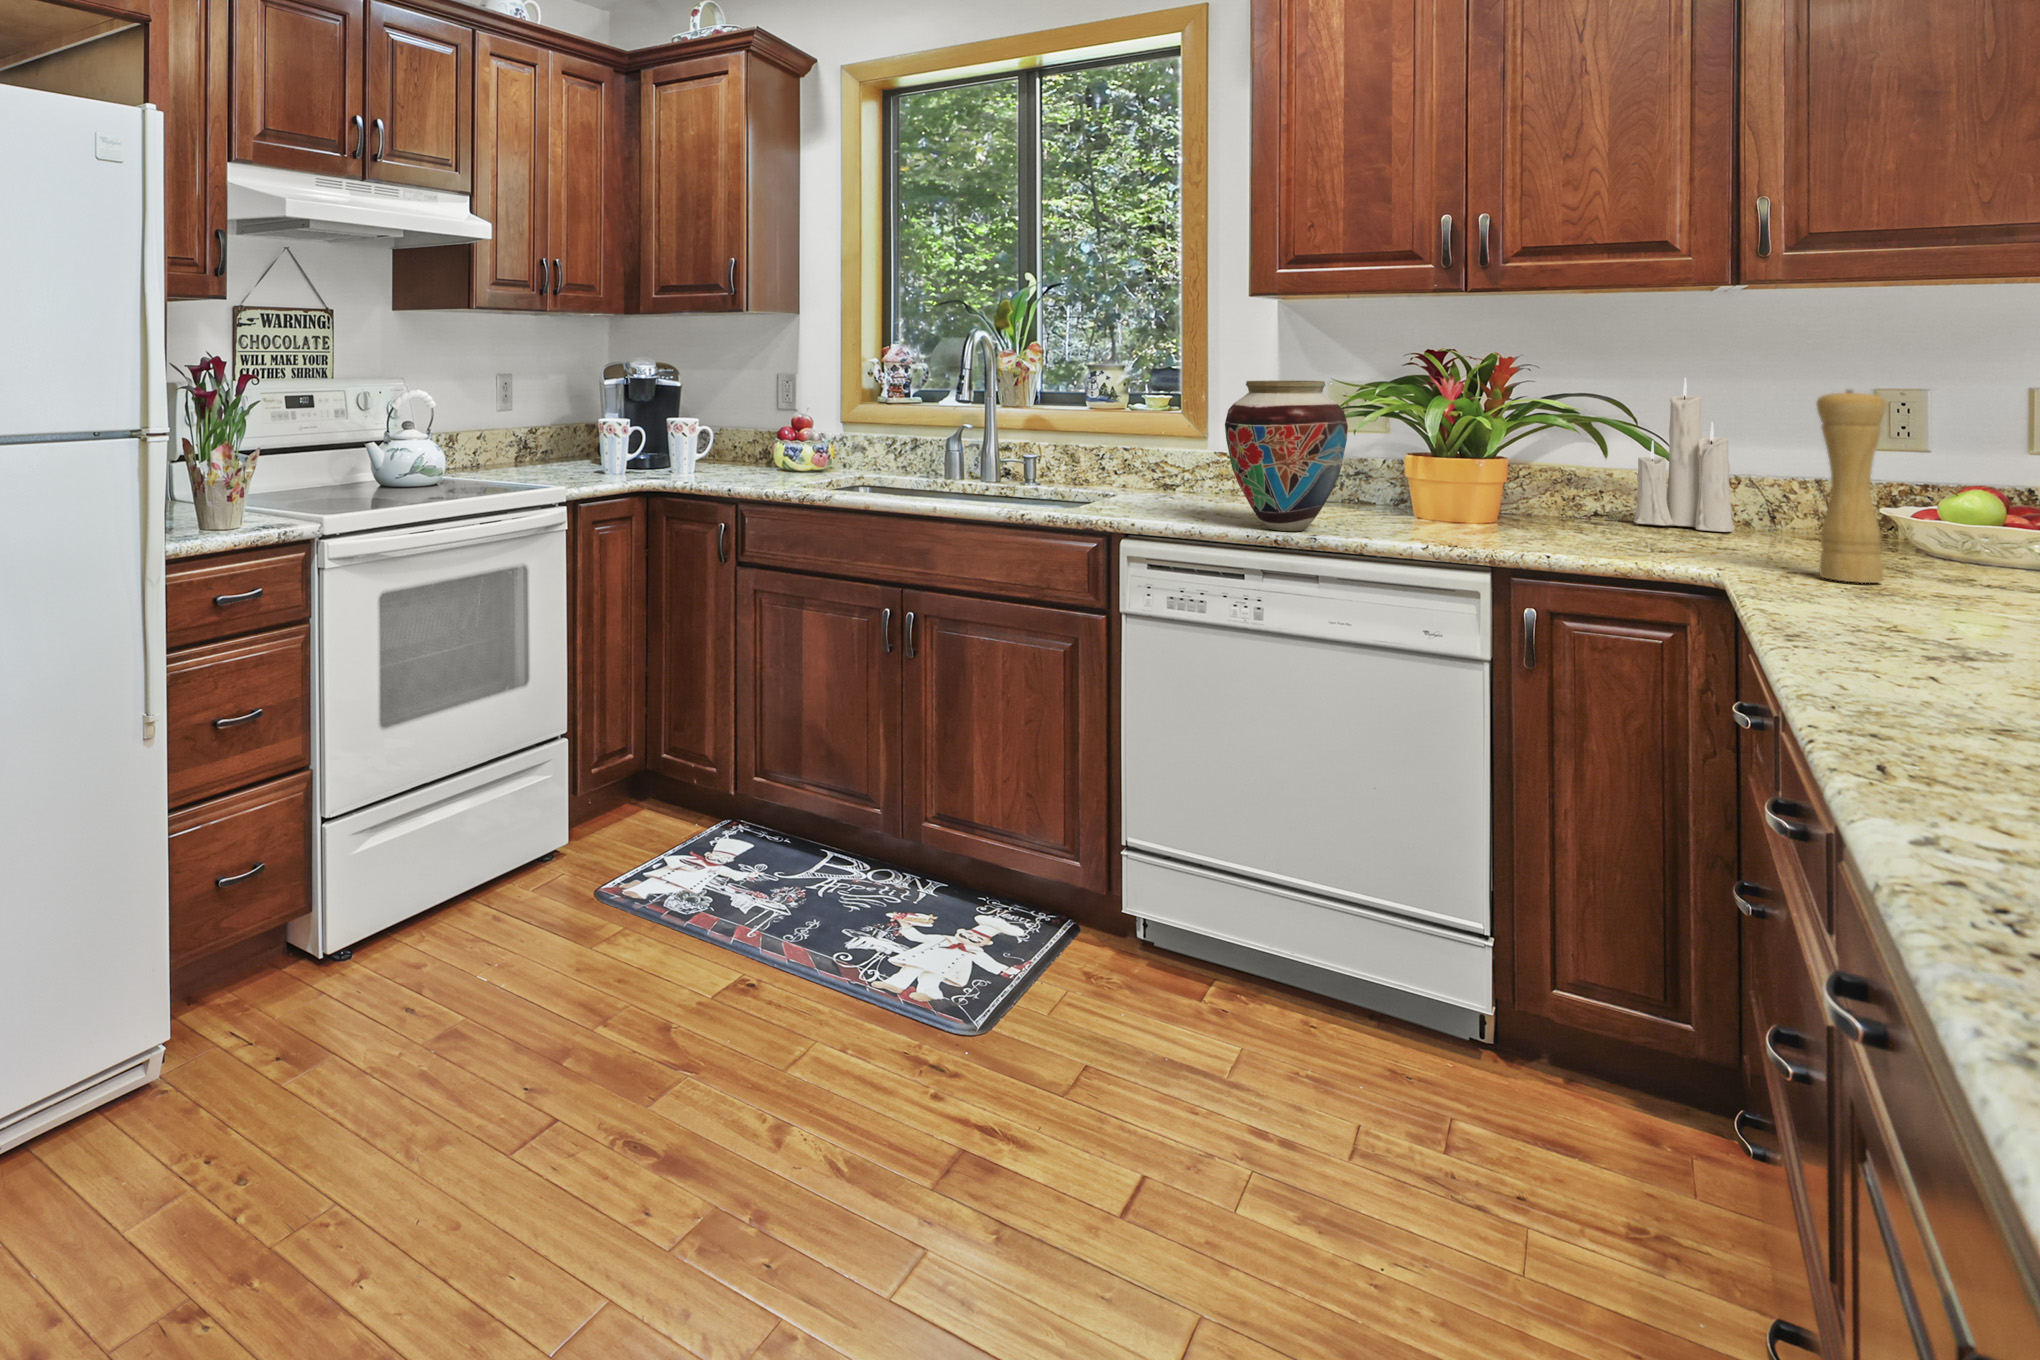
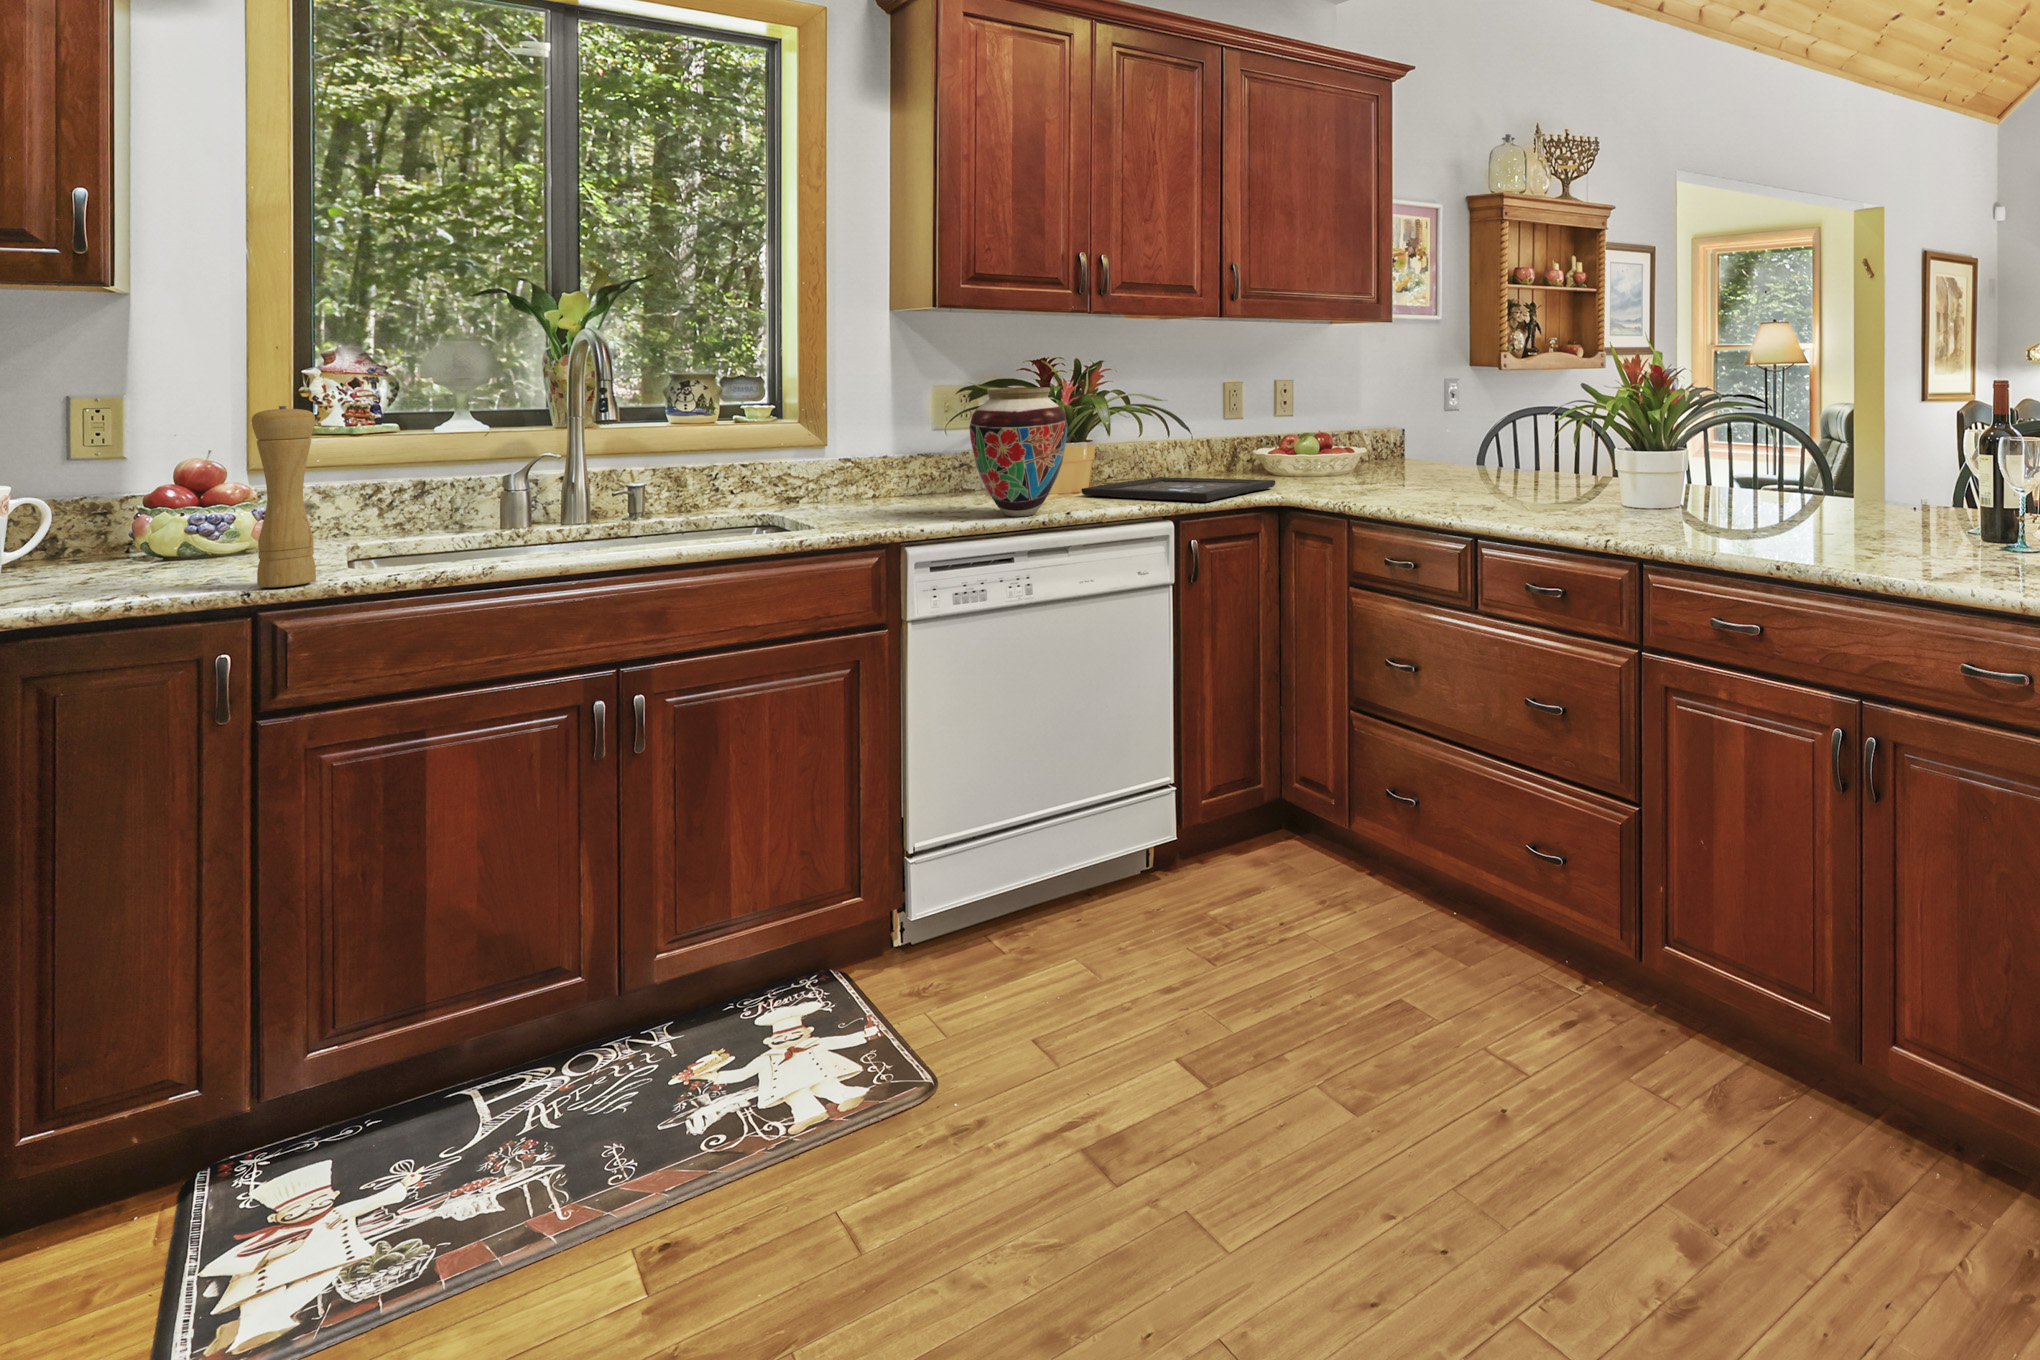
candle: present [1634,378,1734,532] -> none [1138,372,1190,479]
pepper mill: present [1816,390,1886,583] -> present [251,406,316,587]
tray: none [1447,517,1788,561] -> present [1081,477,1275,502]

